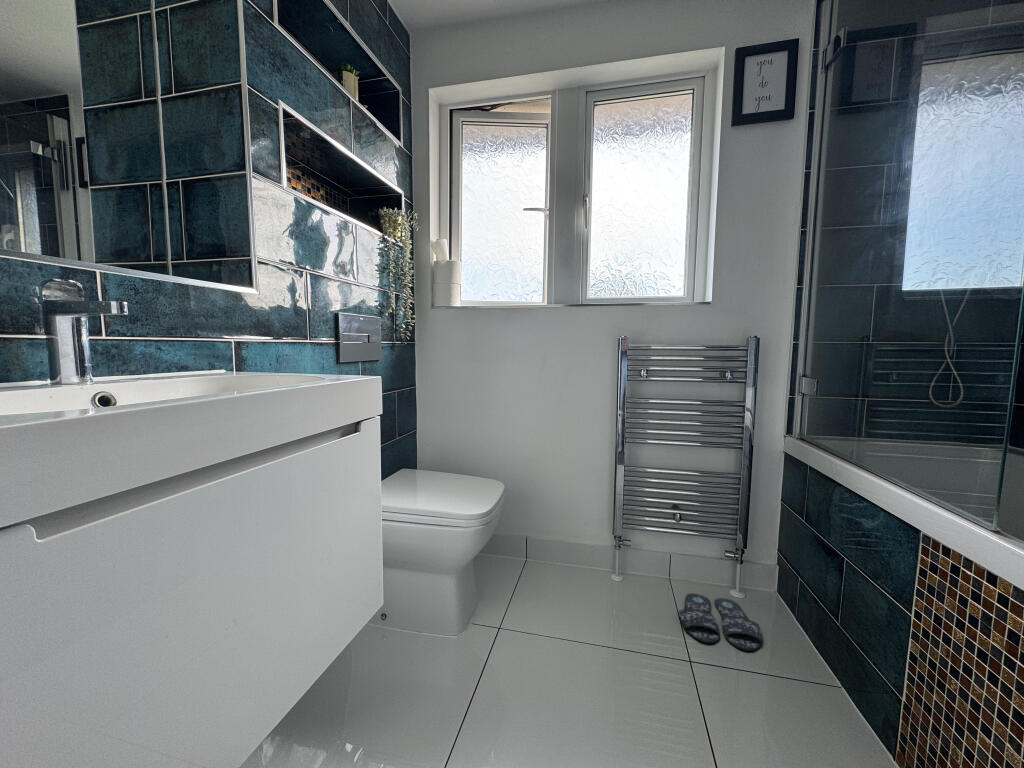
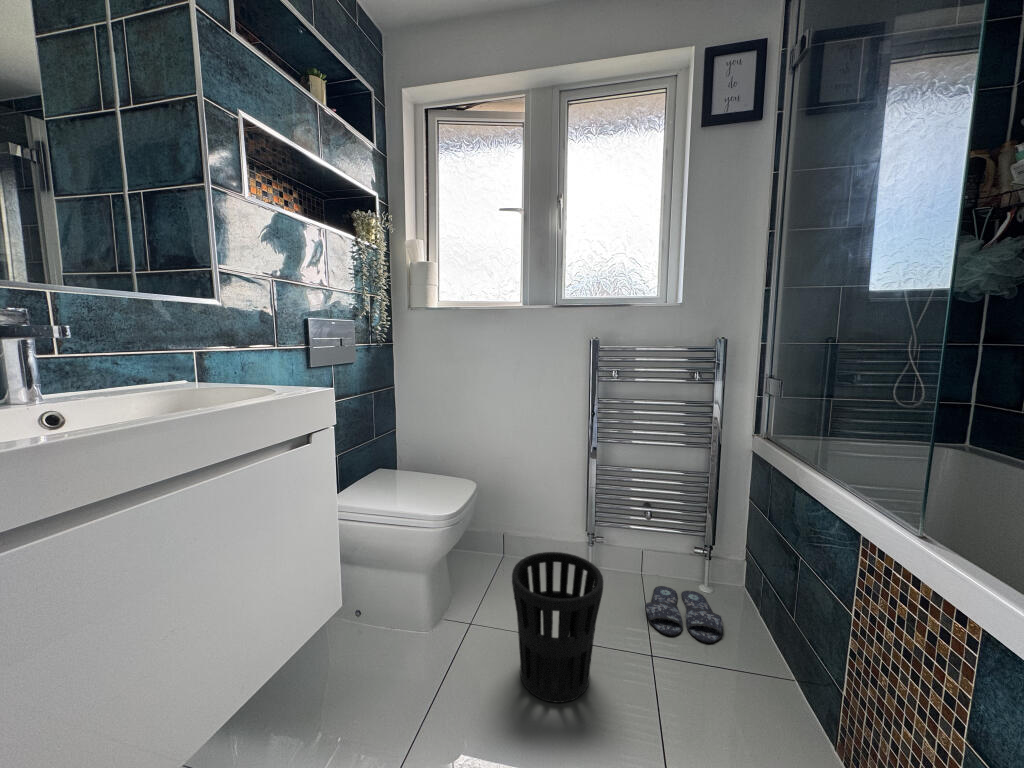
wastebasket: none [550,554,645,711] -> present [512,552,603,703]

